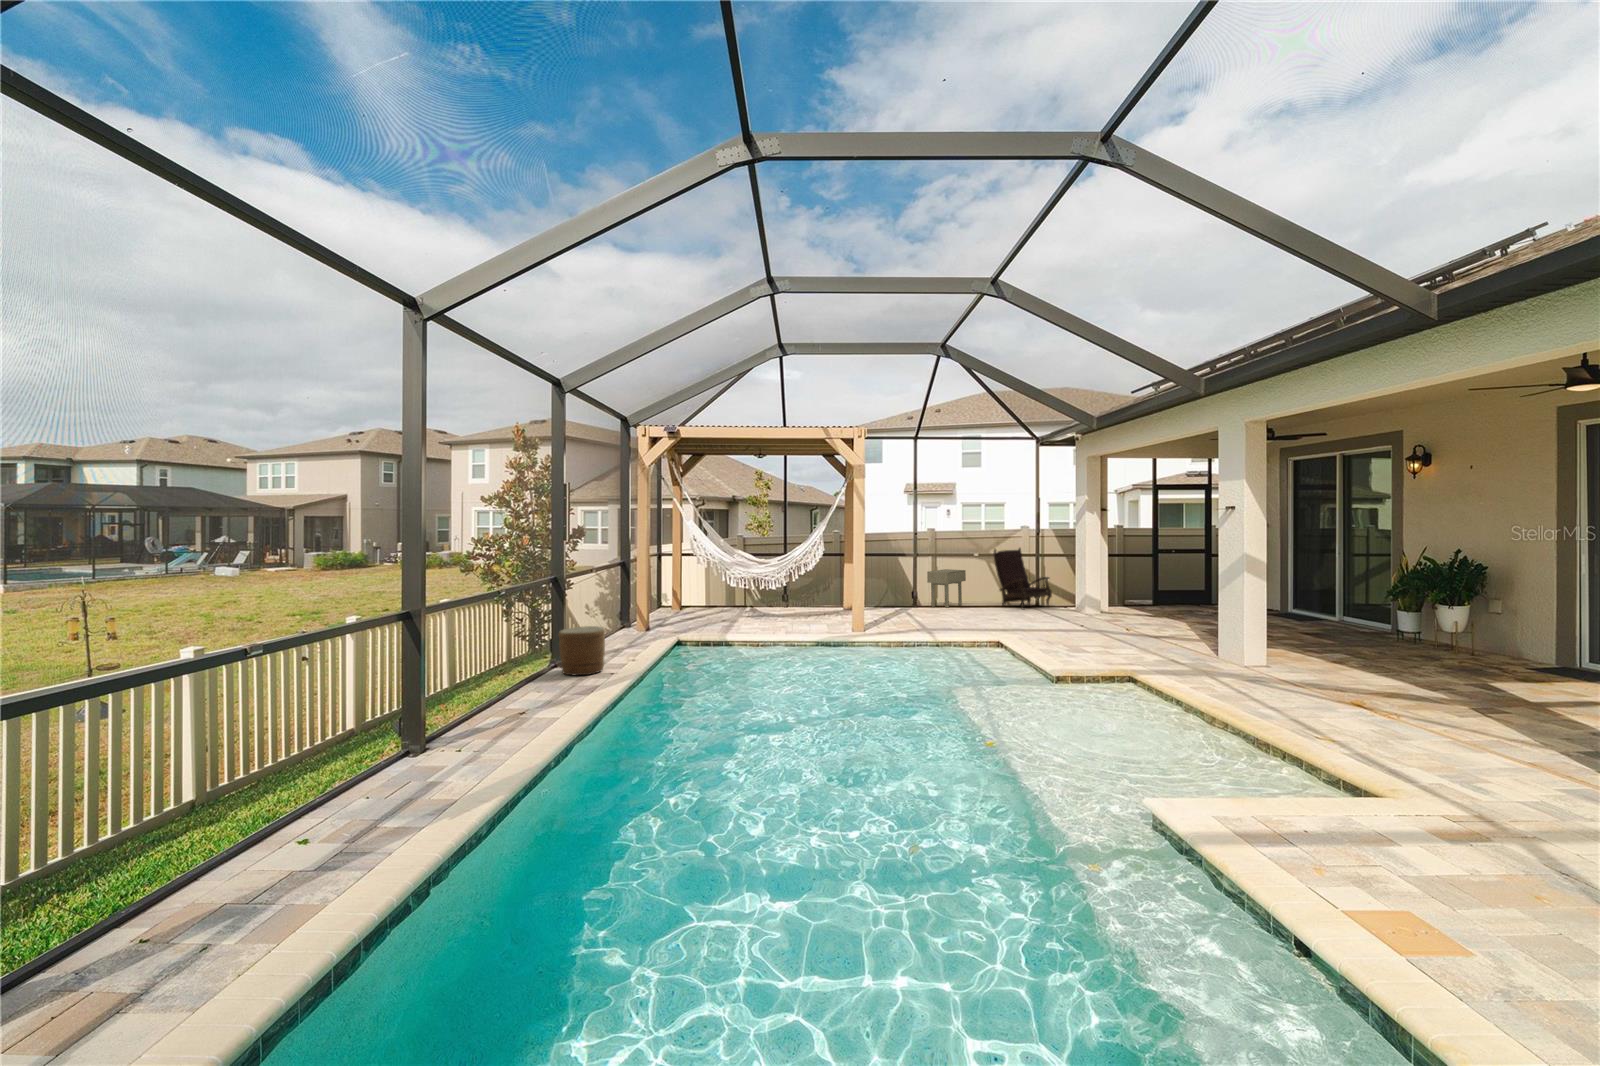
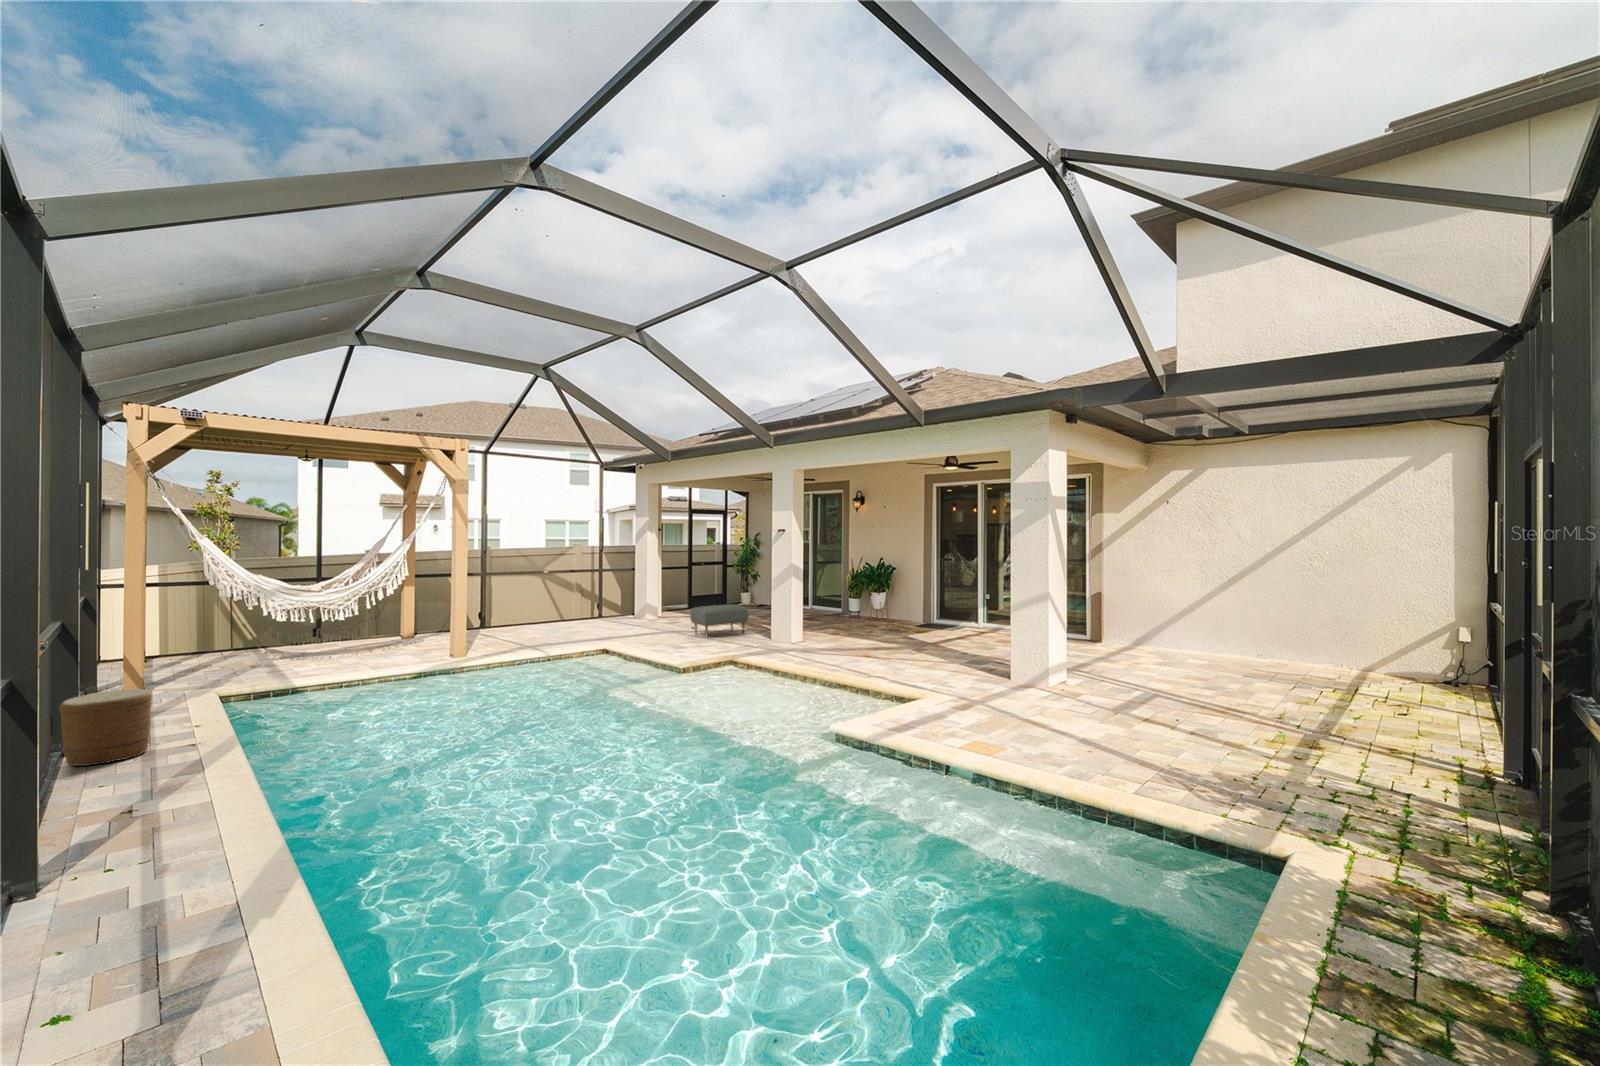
armchair: present [994,548,1052,609] -> none [561,563,616,621]
side table: present [927,569,966,608] -> none [497,587,535,627]
ottoman: none [1111,603,1191,644] -> present [690,604,749,637]

